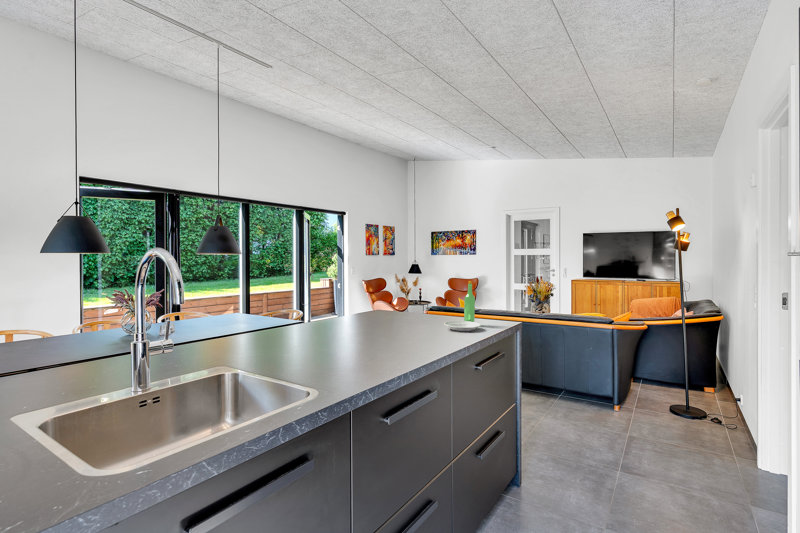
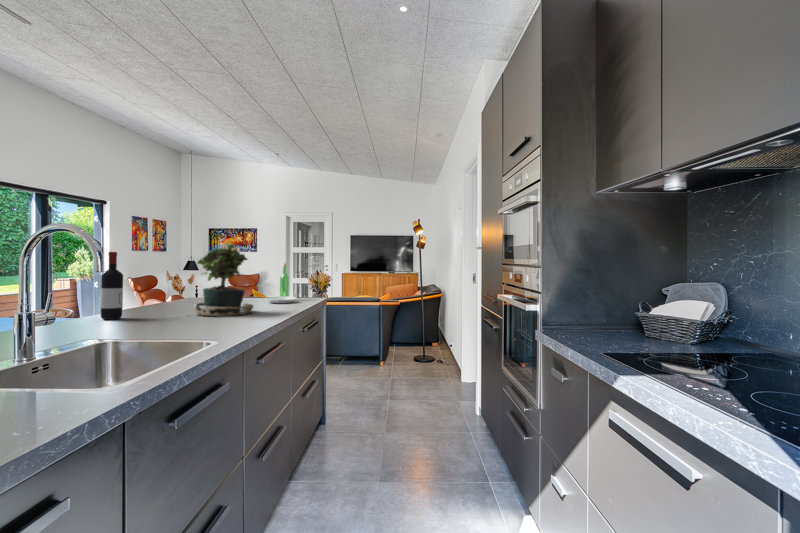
potted plant: none [333,265,417,350] -> present [194,244,253,316]
wine bottle: none [275,275,294,343] -> present [101,252,123,320]

